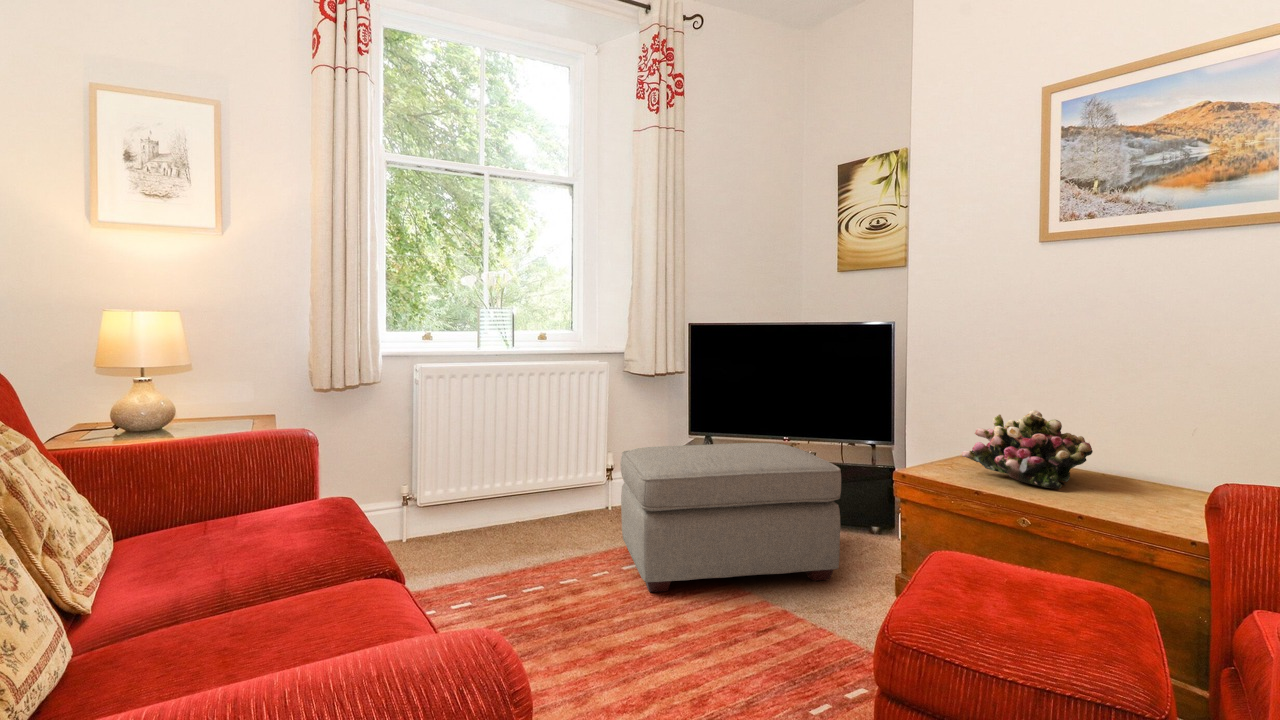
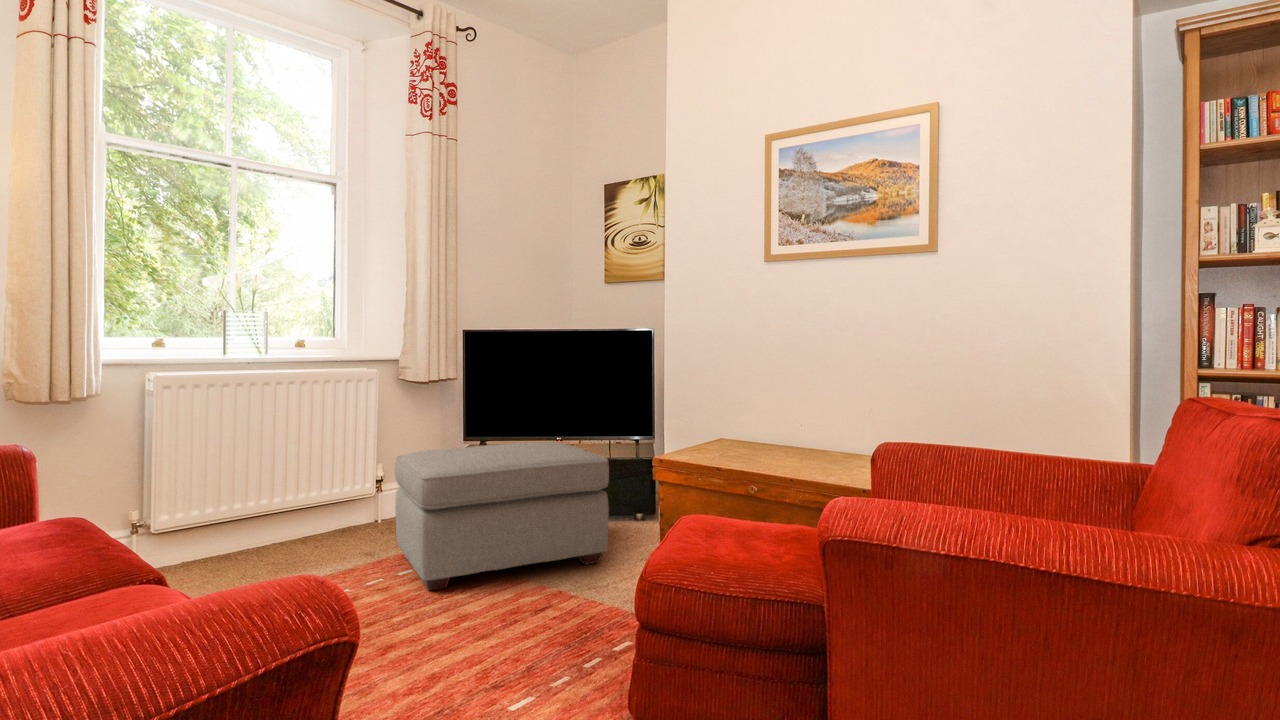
flower arrangement: present [962,410,1093,489] -> none [708,401,803,463]

